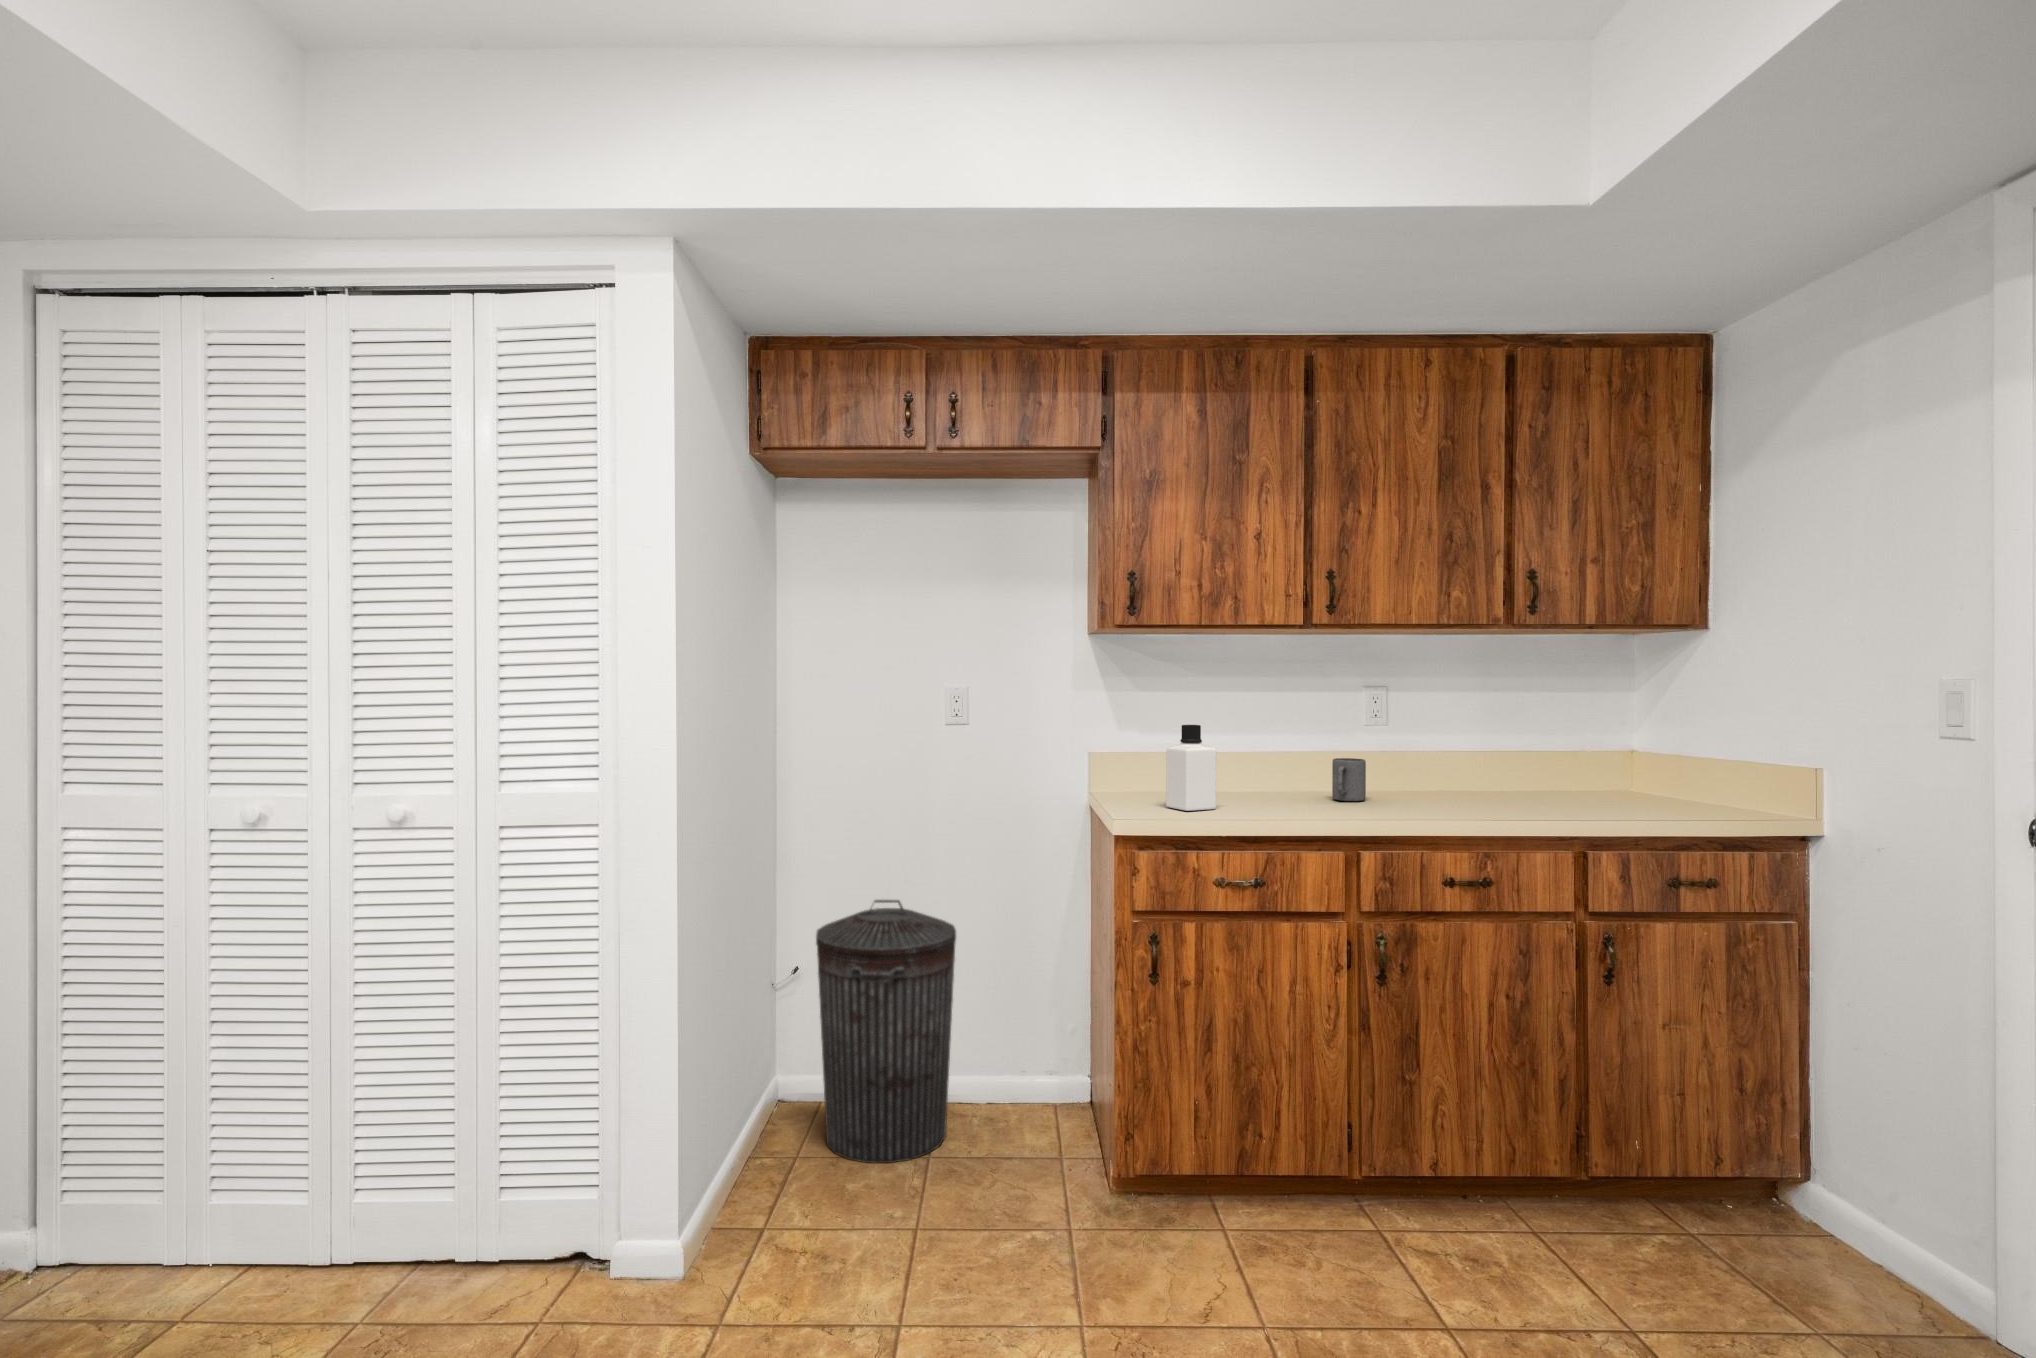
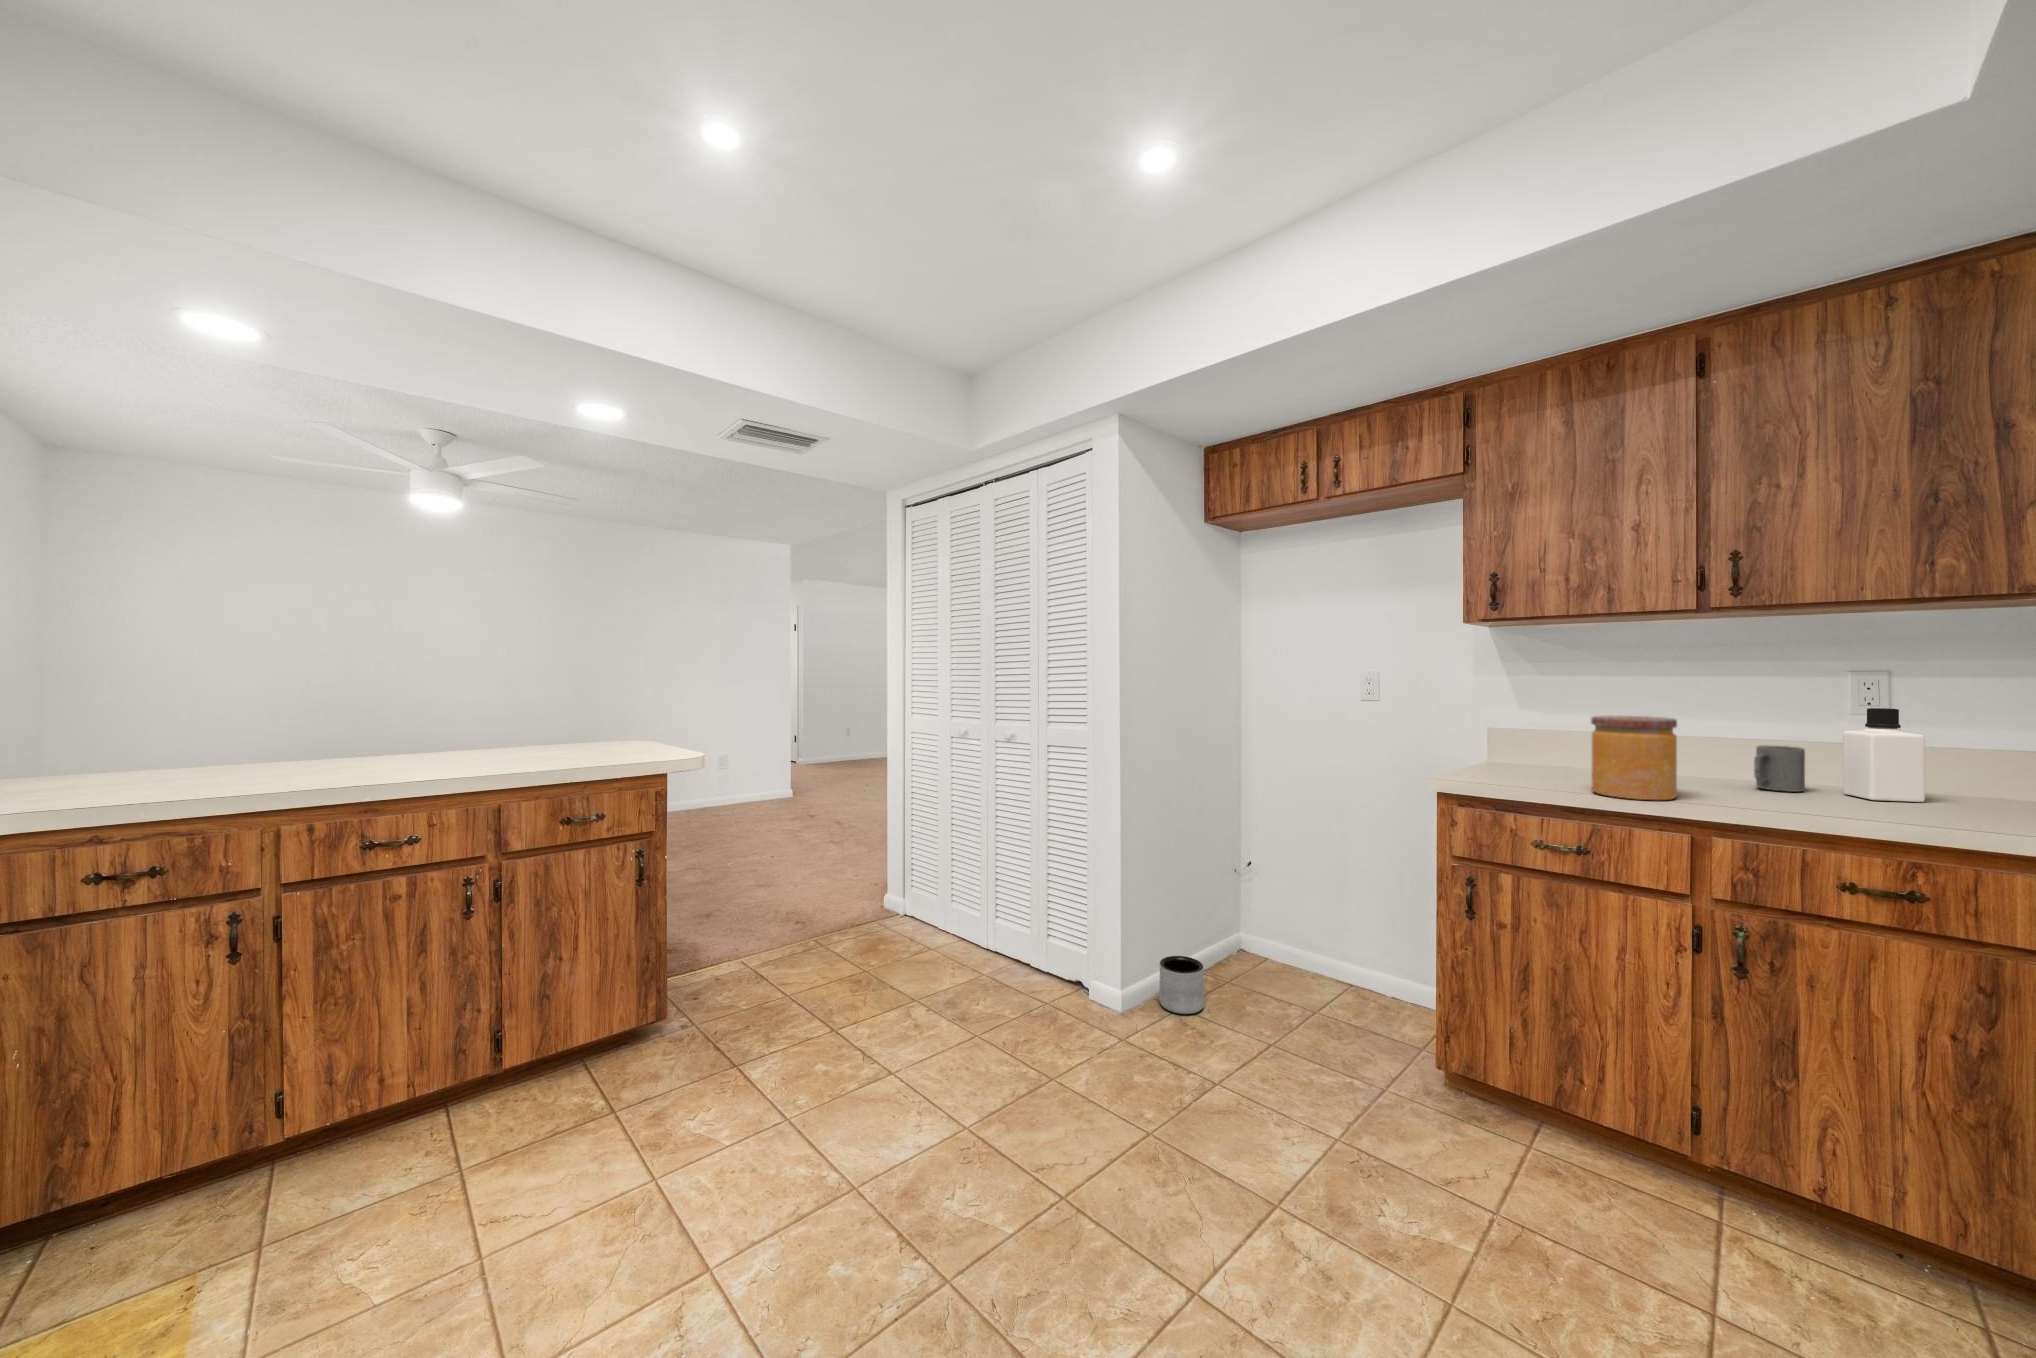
bottle: present [1166,725,1216,811] -> present [1843,708,1925,802]
jar: none [1250,734,1320,822] -> present [1591,716,1677,800]
trash can: present [816,900,956,1163] -> none [1249,820,1355,1006]
planter: none [725,1143,796,1240] -> present [1159,956,1204,1014]

